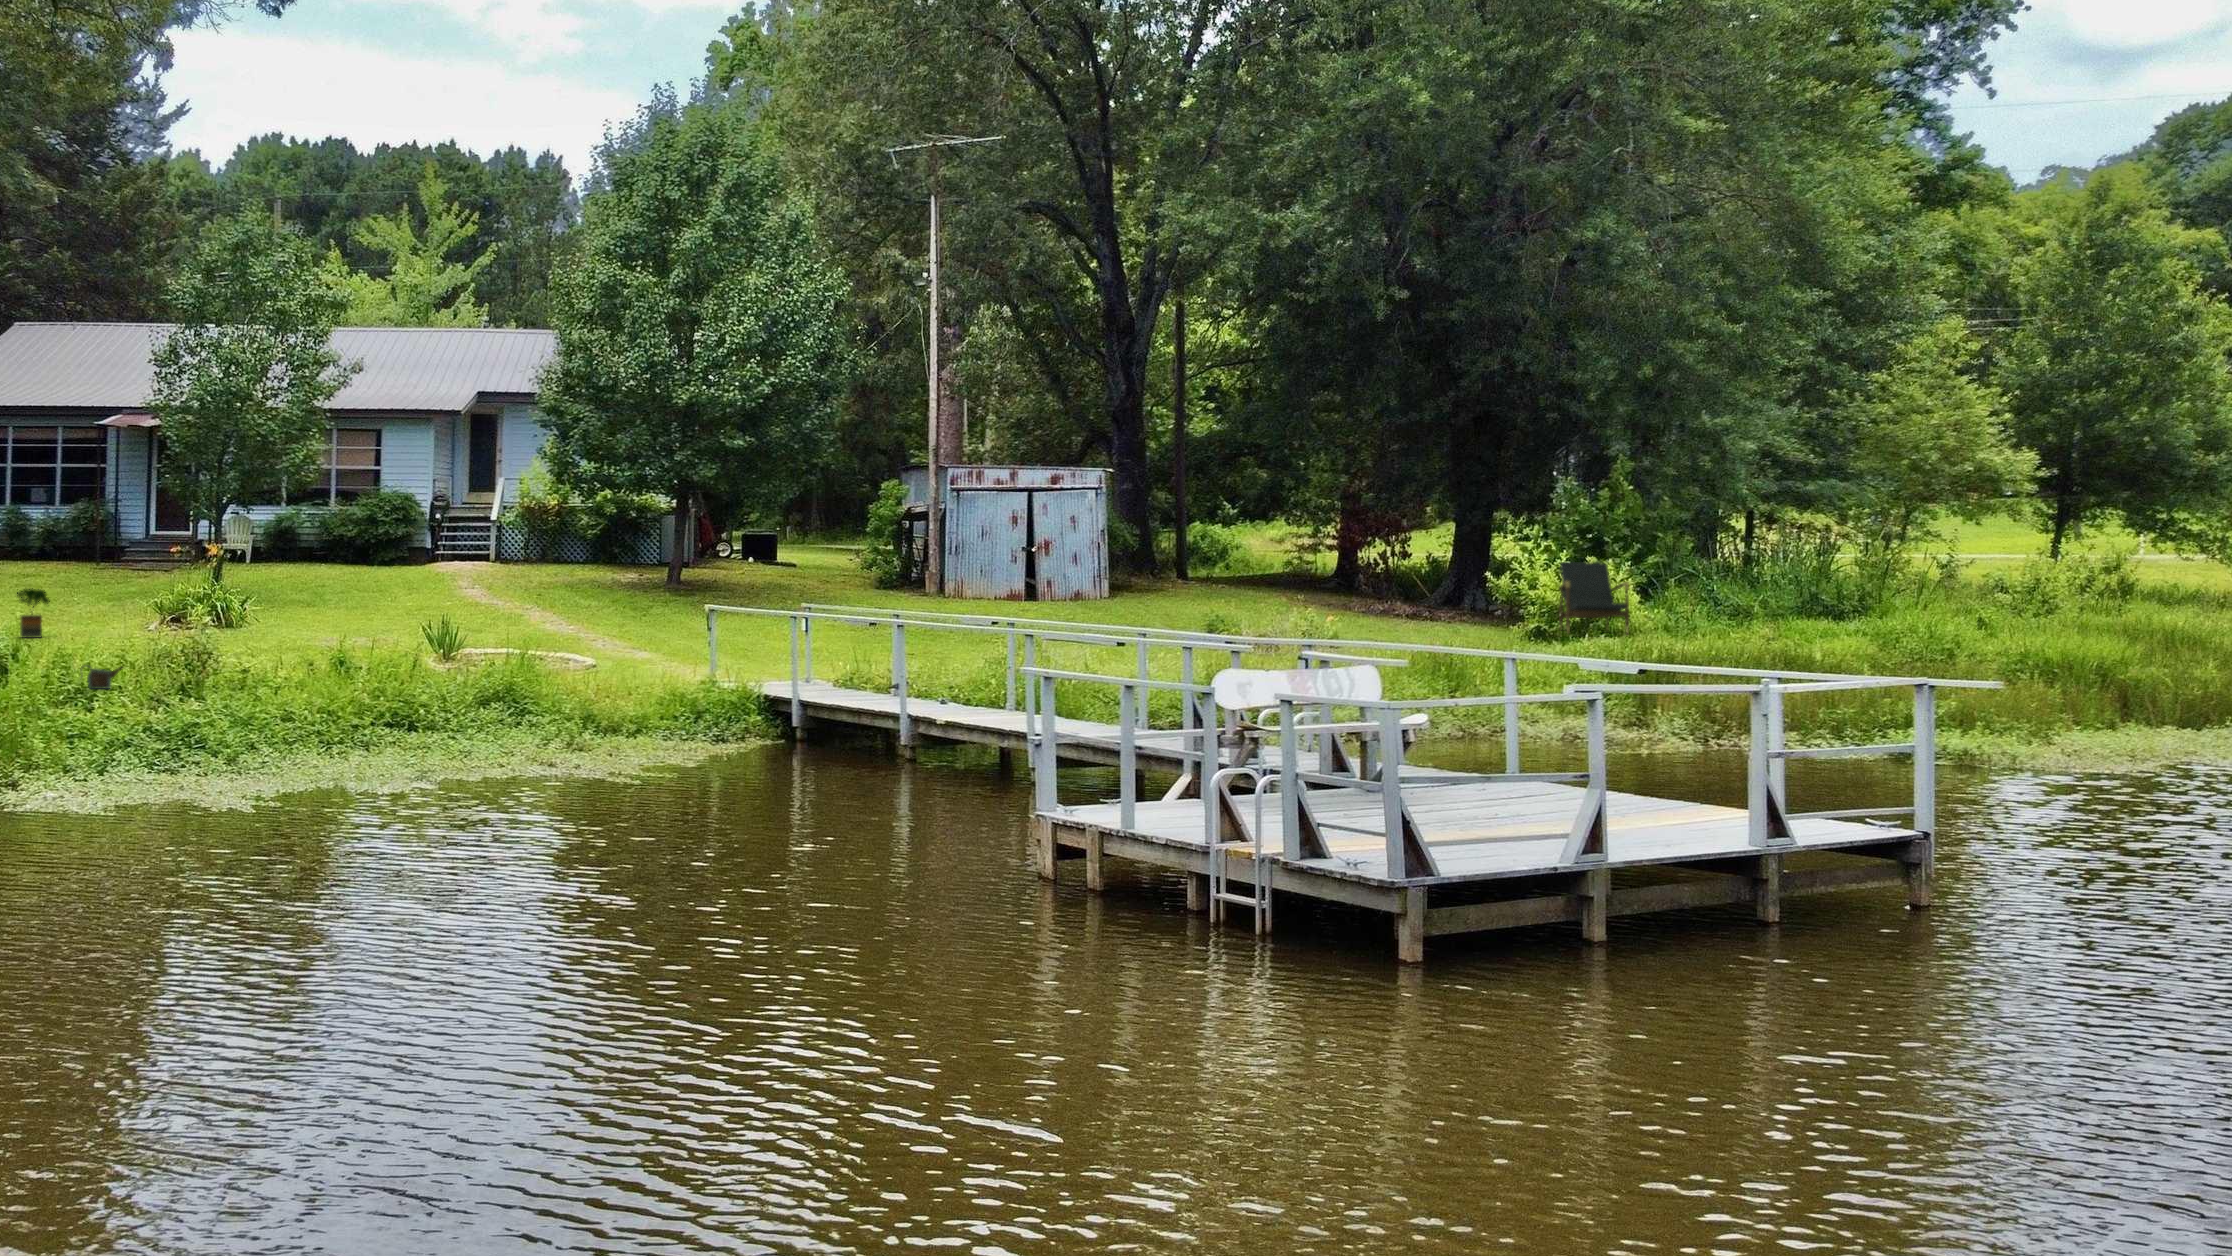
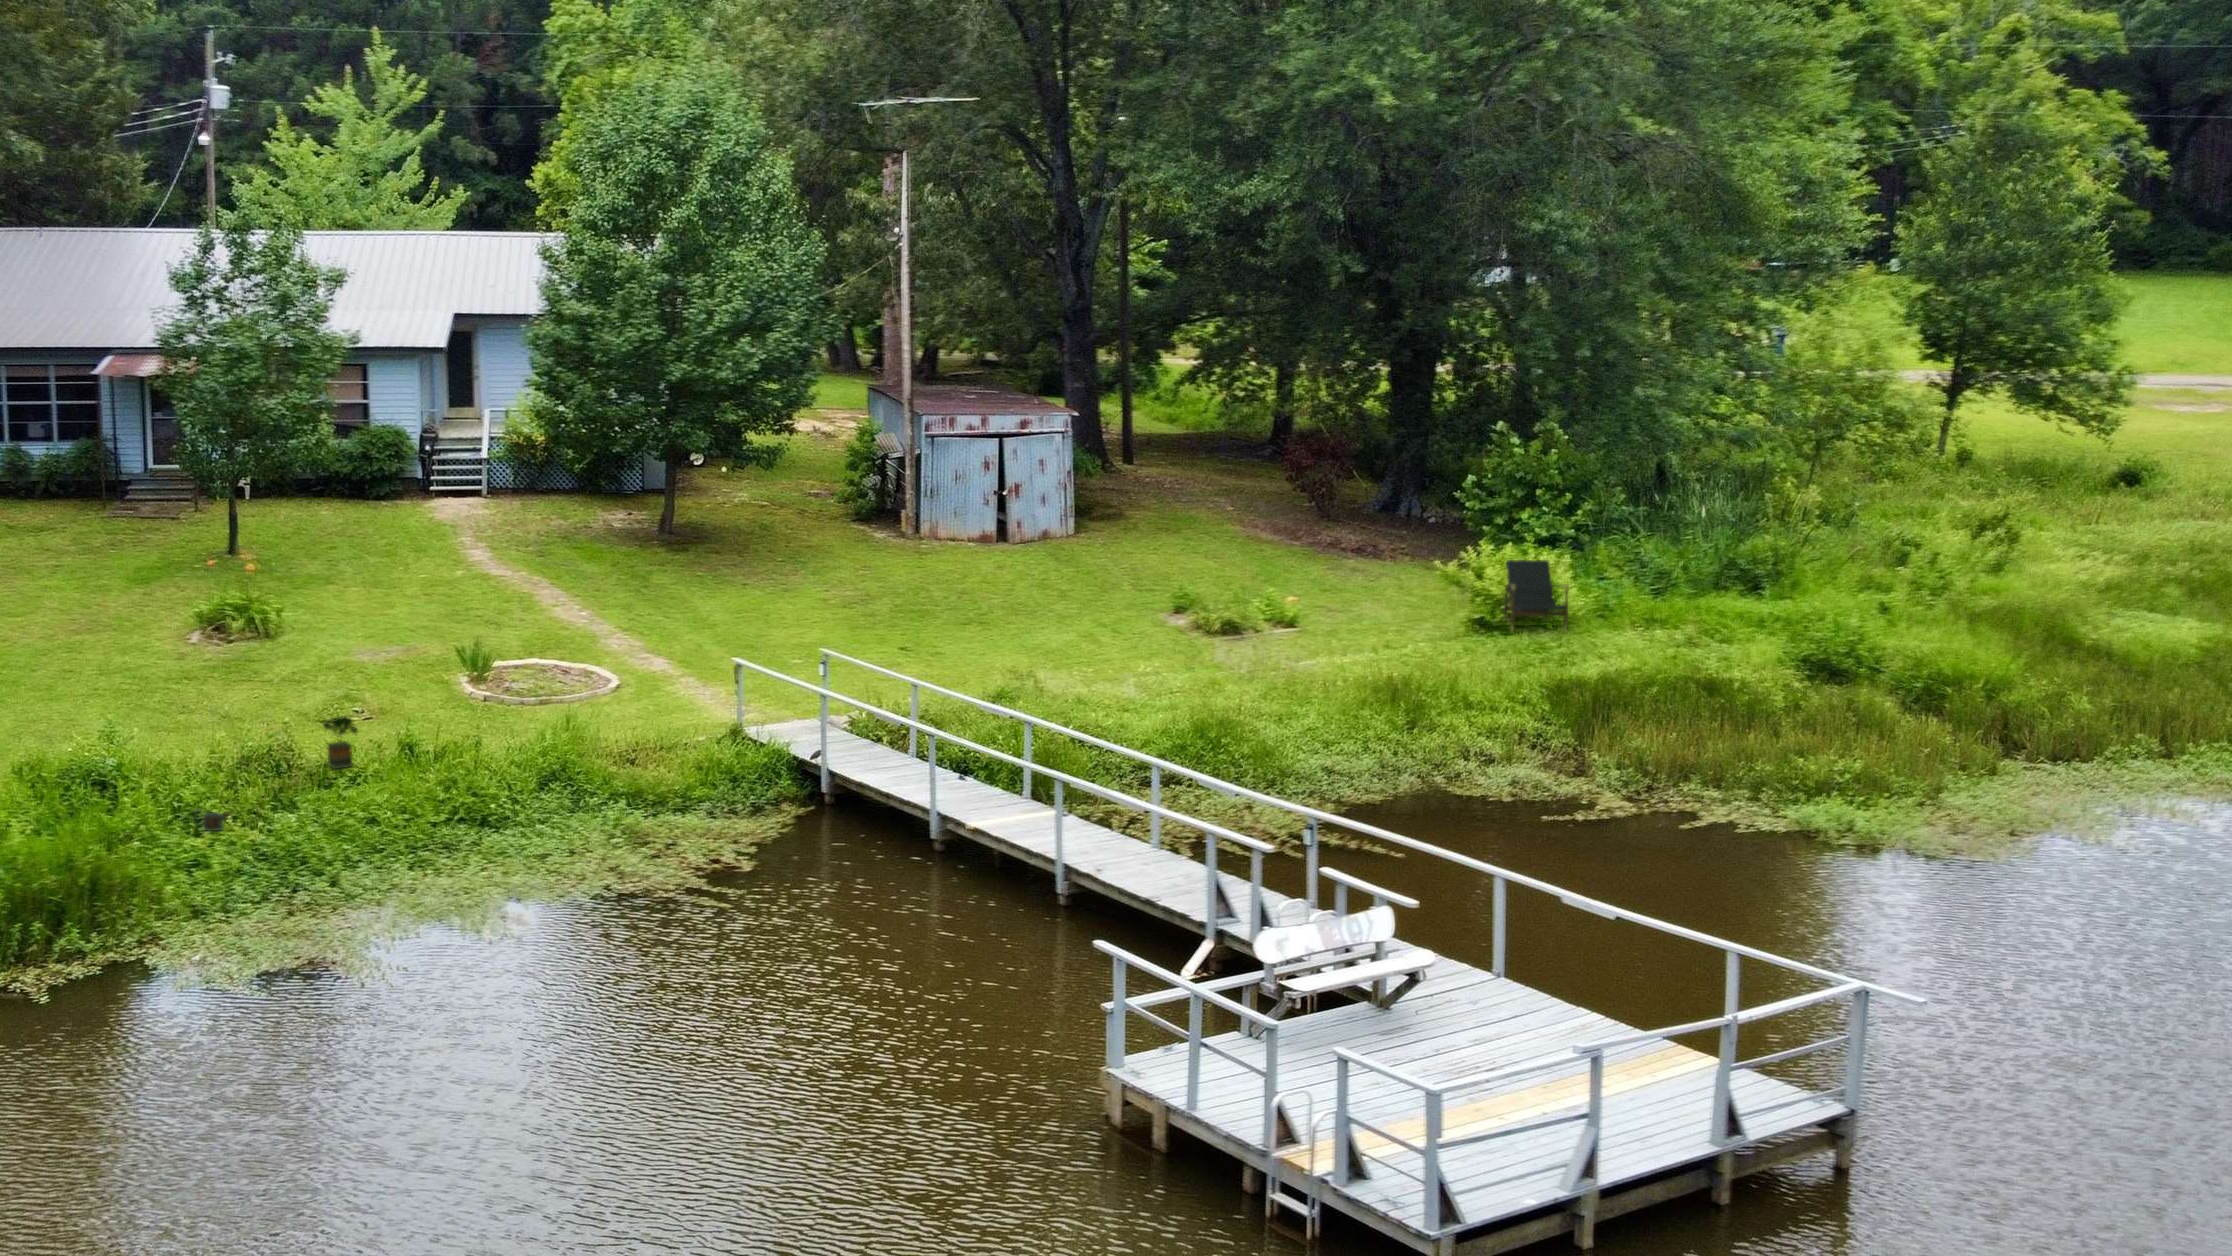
potted tree: present [17,588,50,638] -> present [322,716,358,769]

